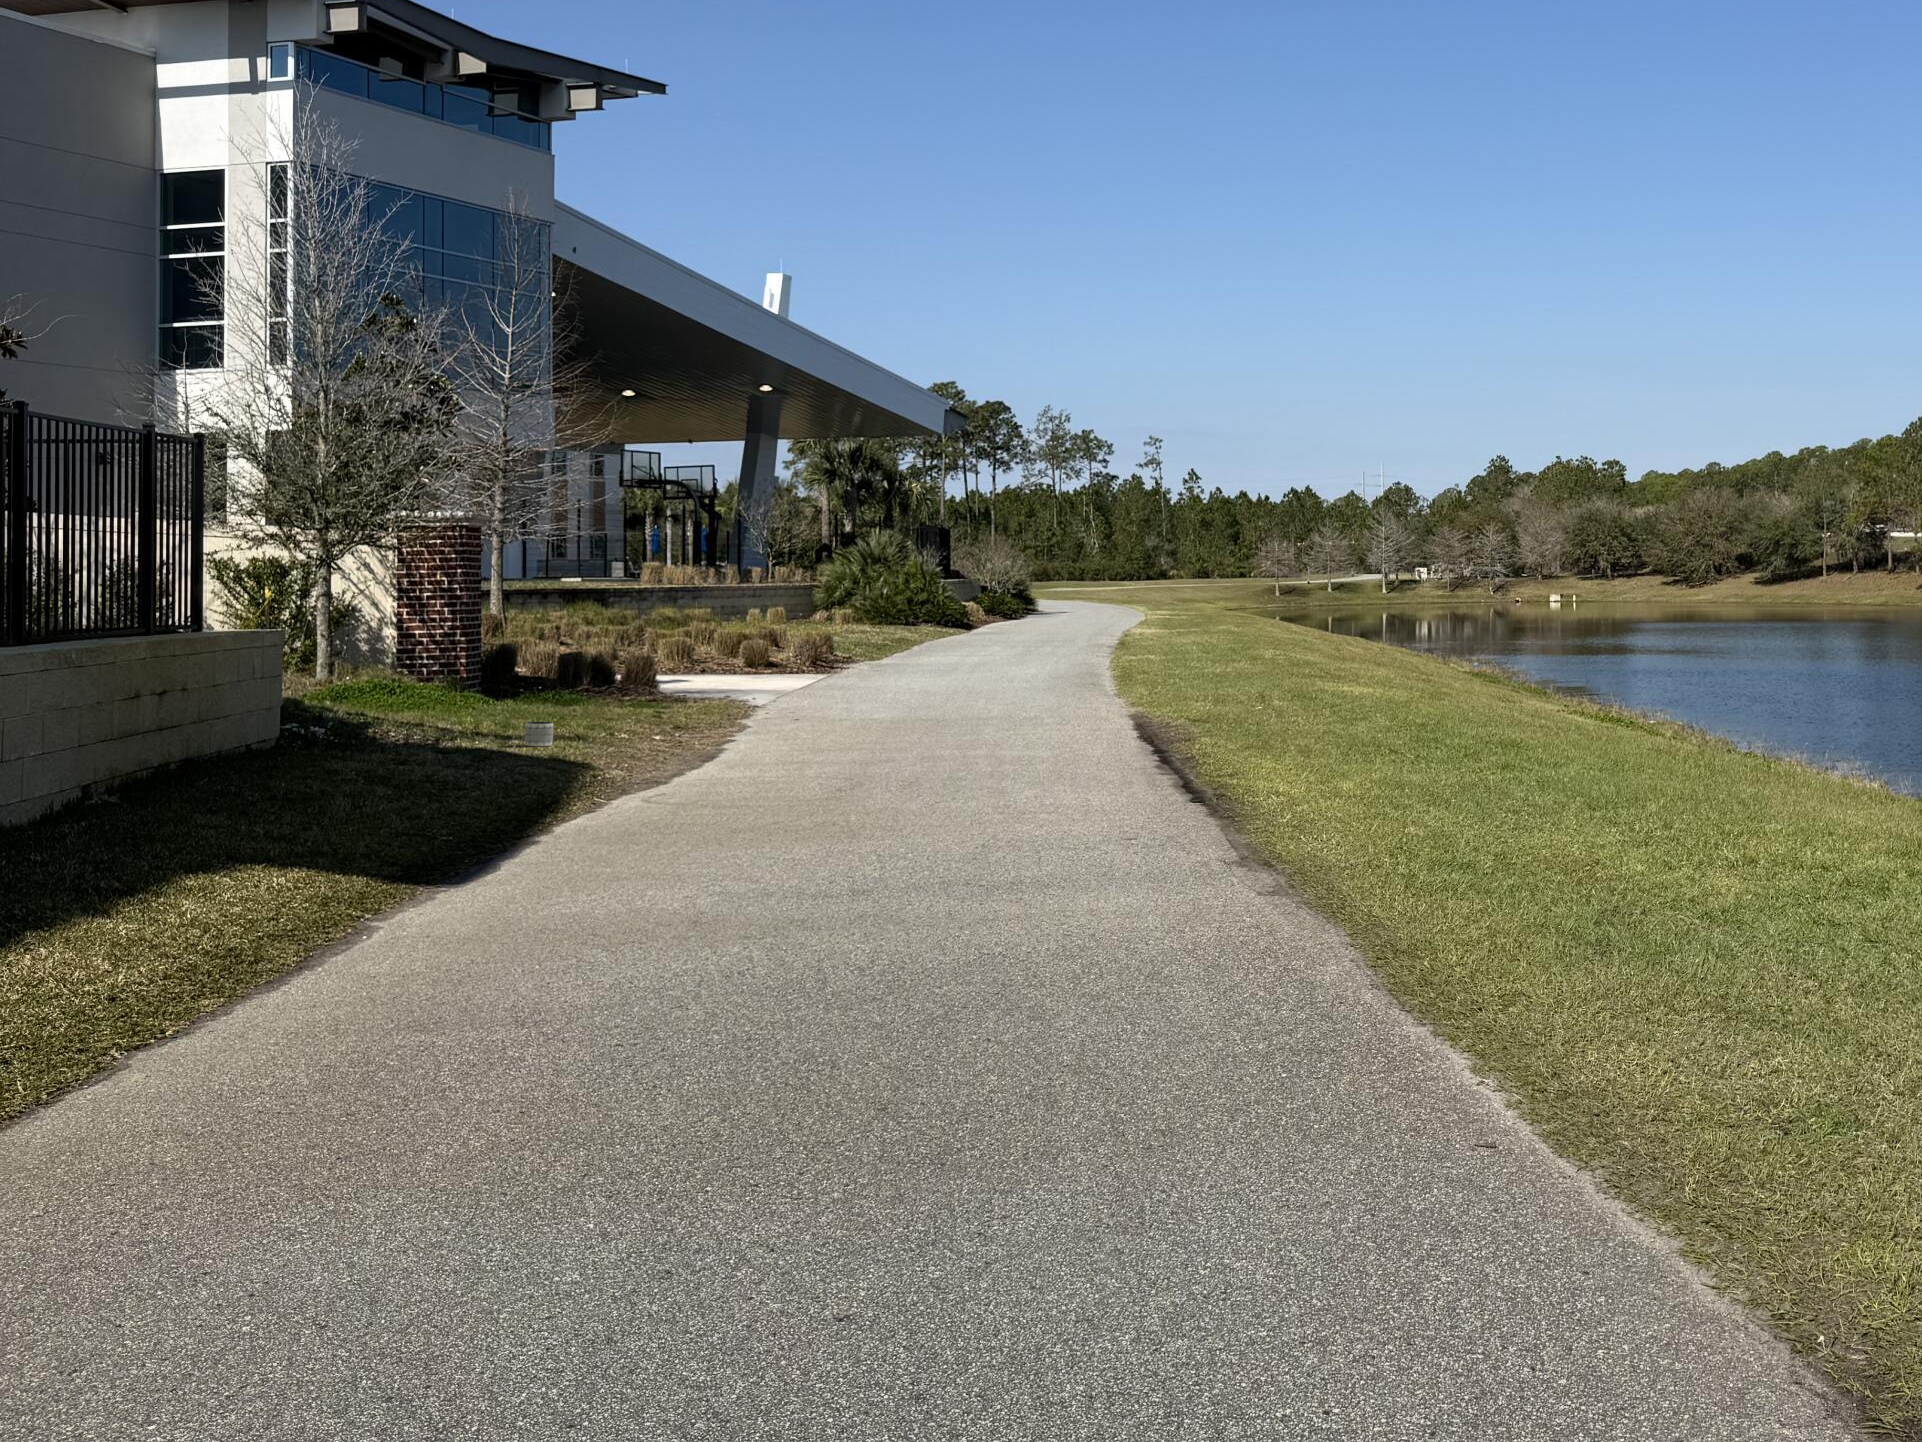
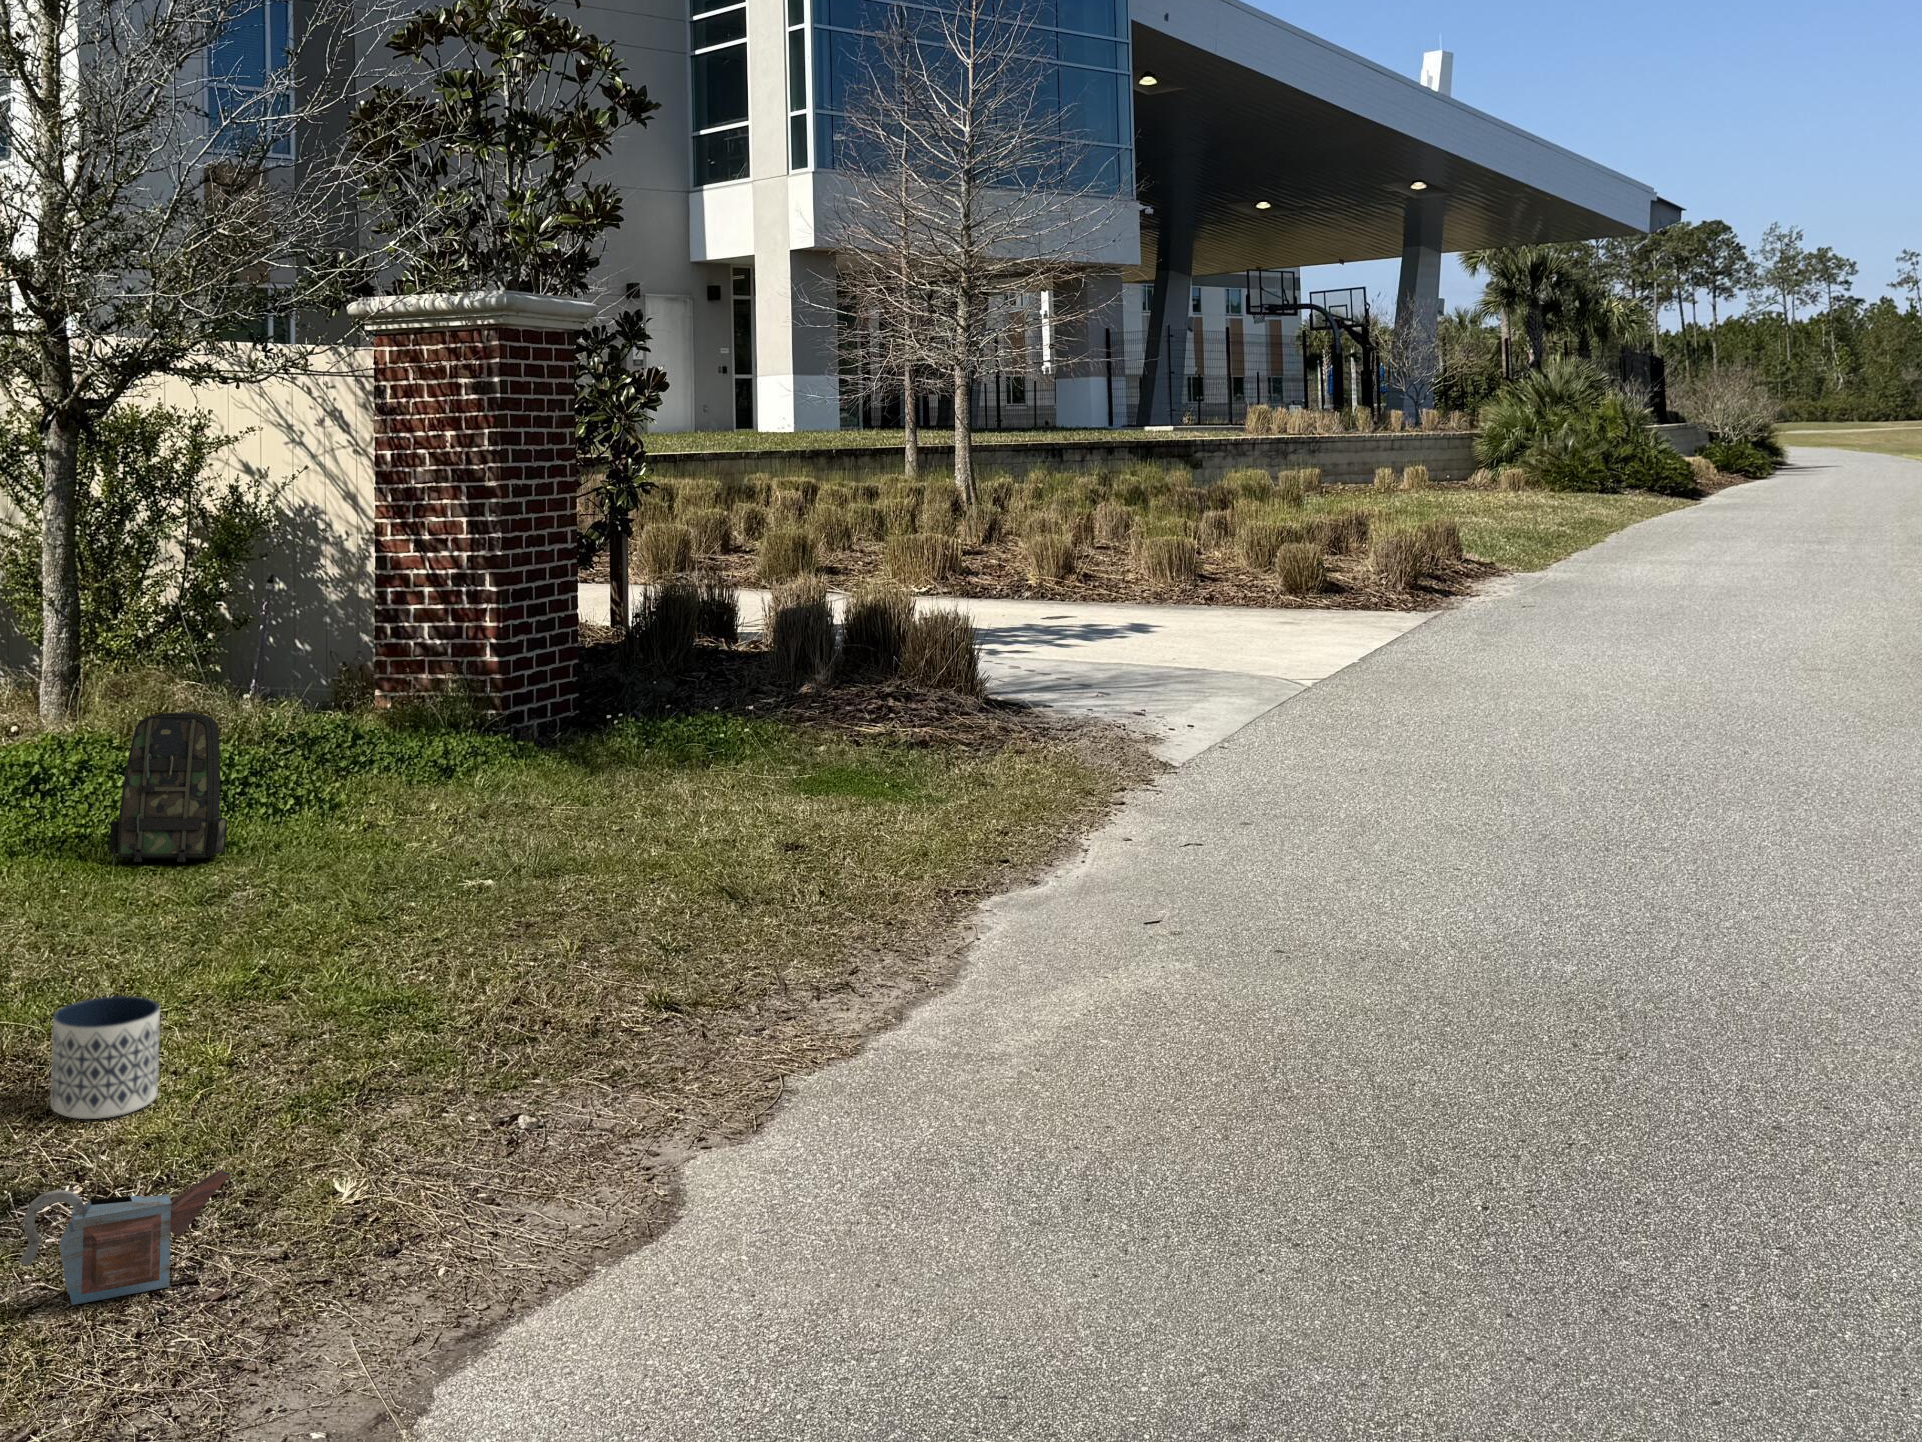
backpack: none [398,676,441,727] -> present [109,711,227,866]
watering can: none [592,731,627,755] -> present [20,1169,230,1305]

